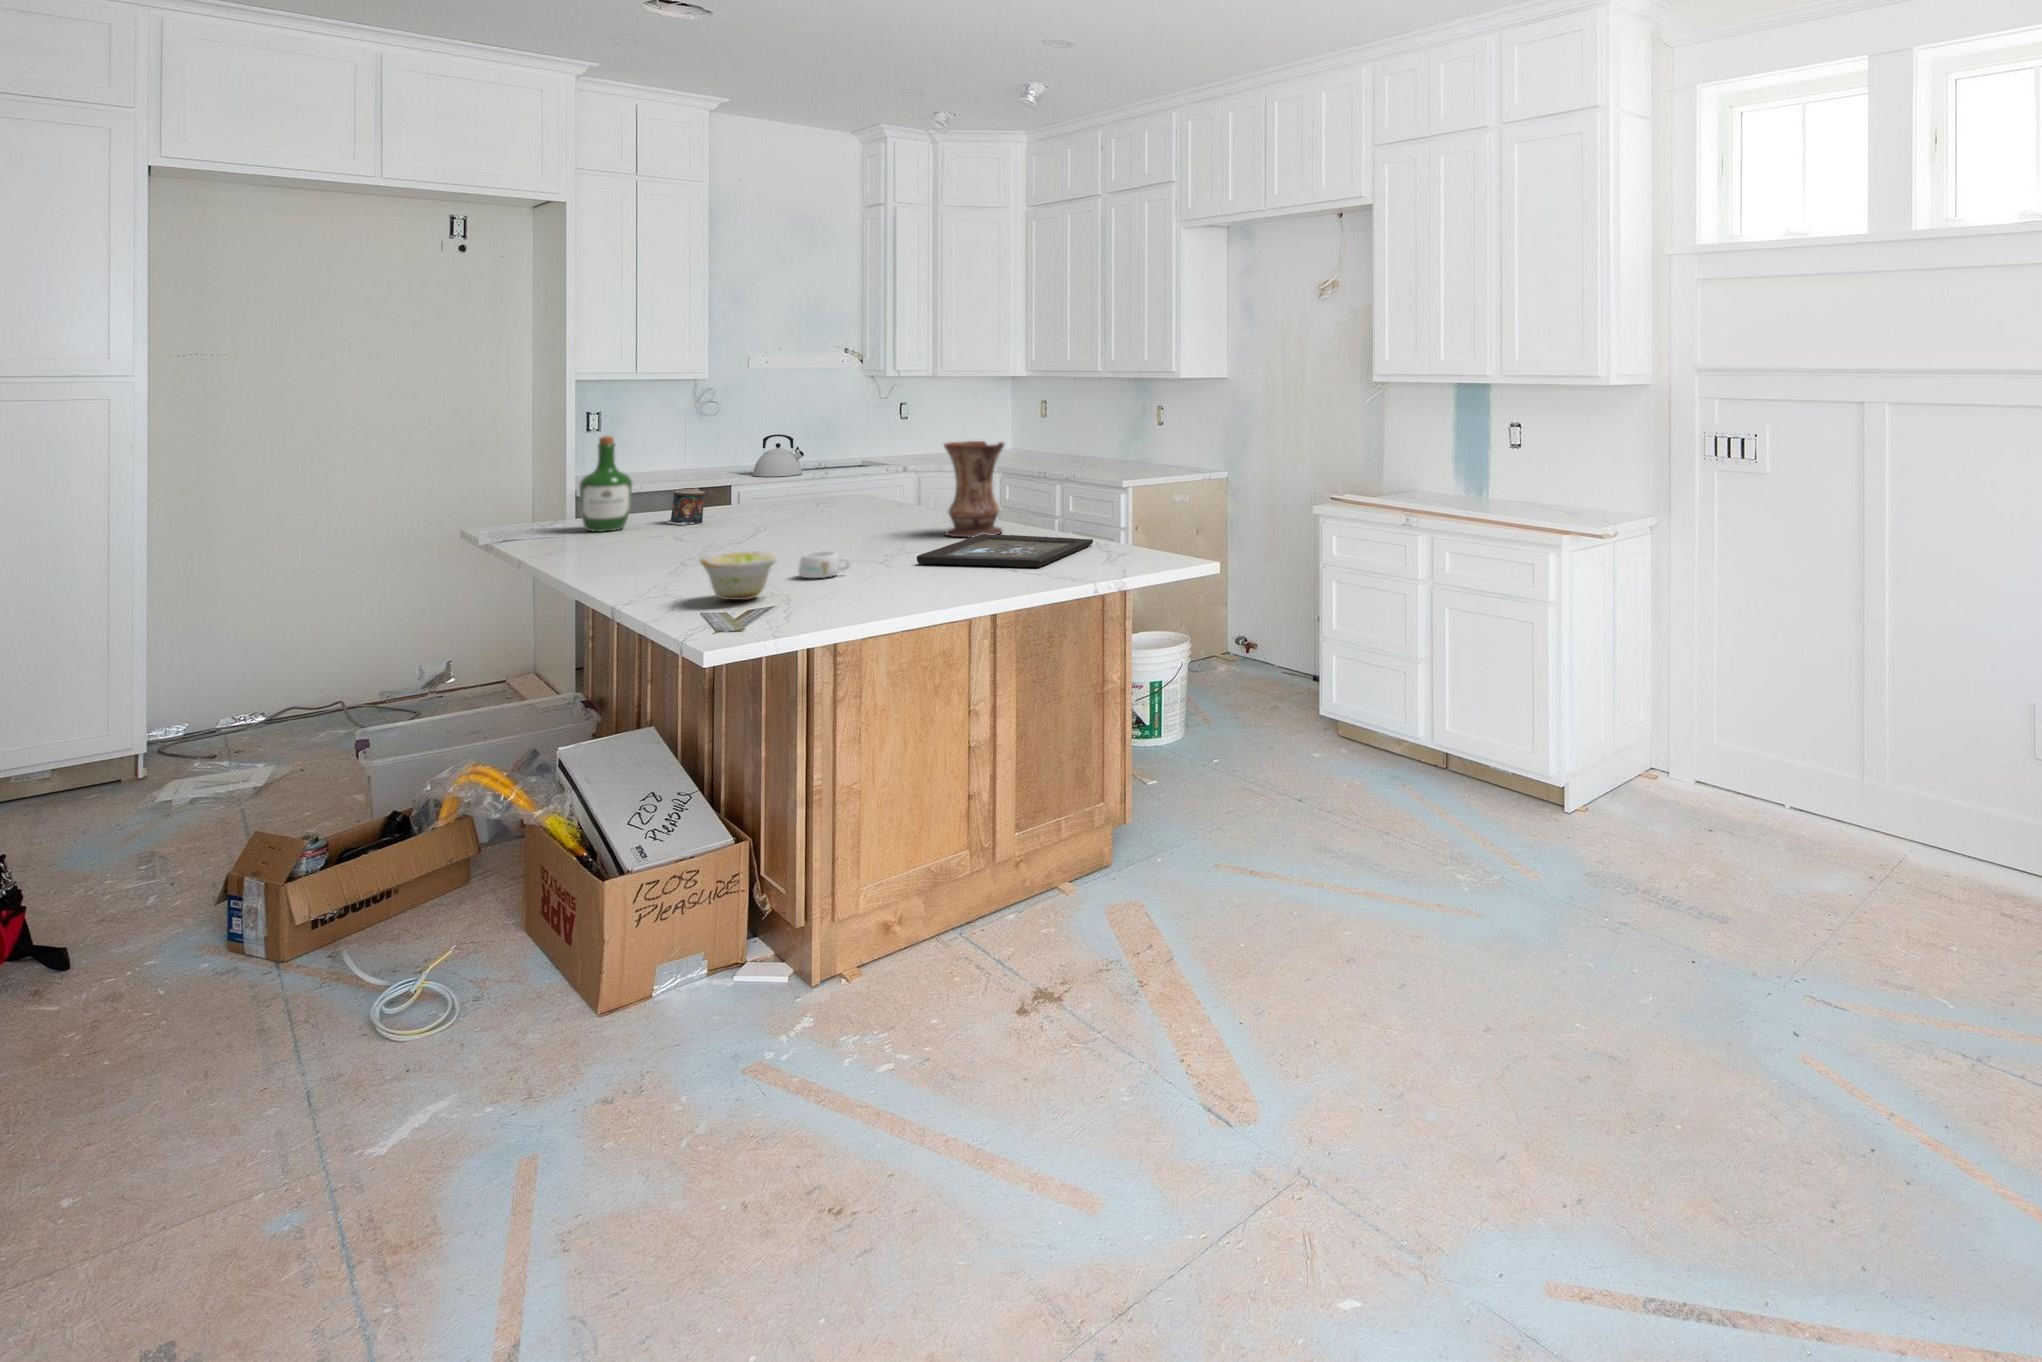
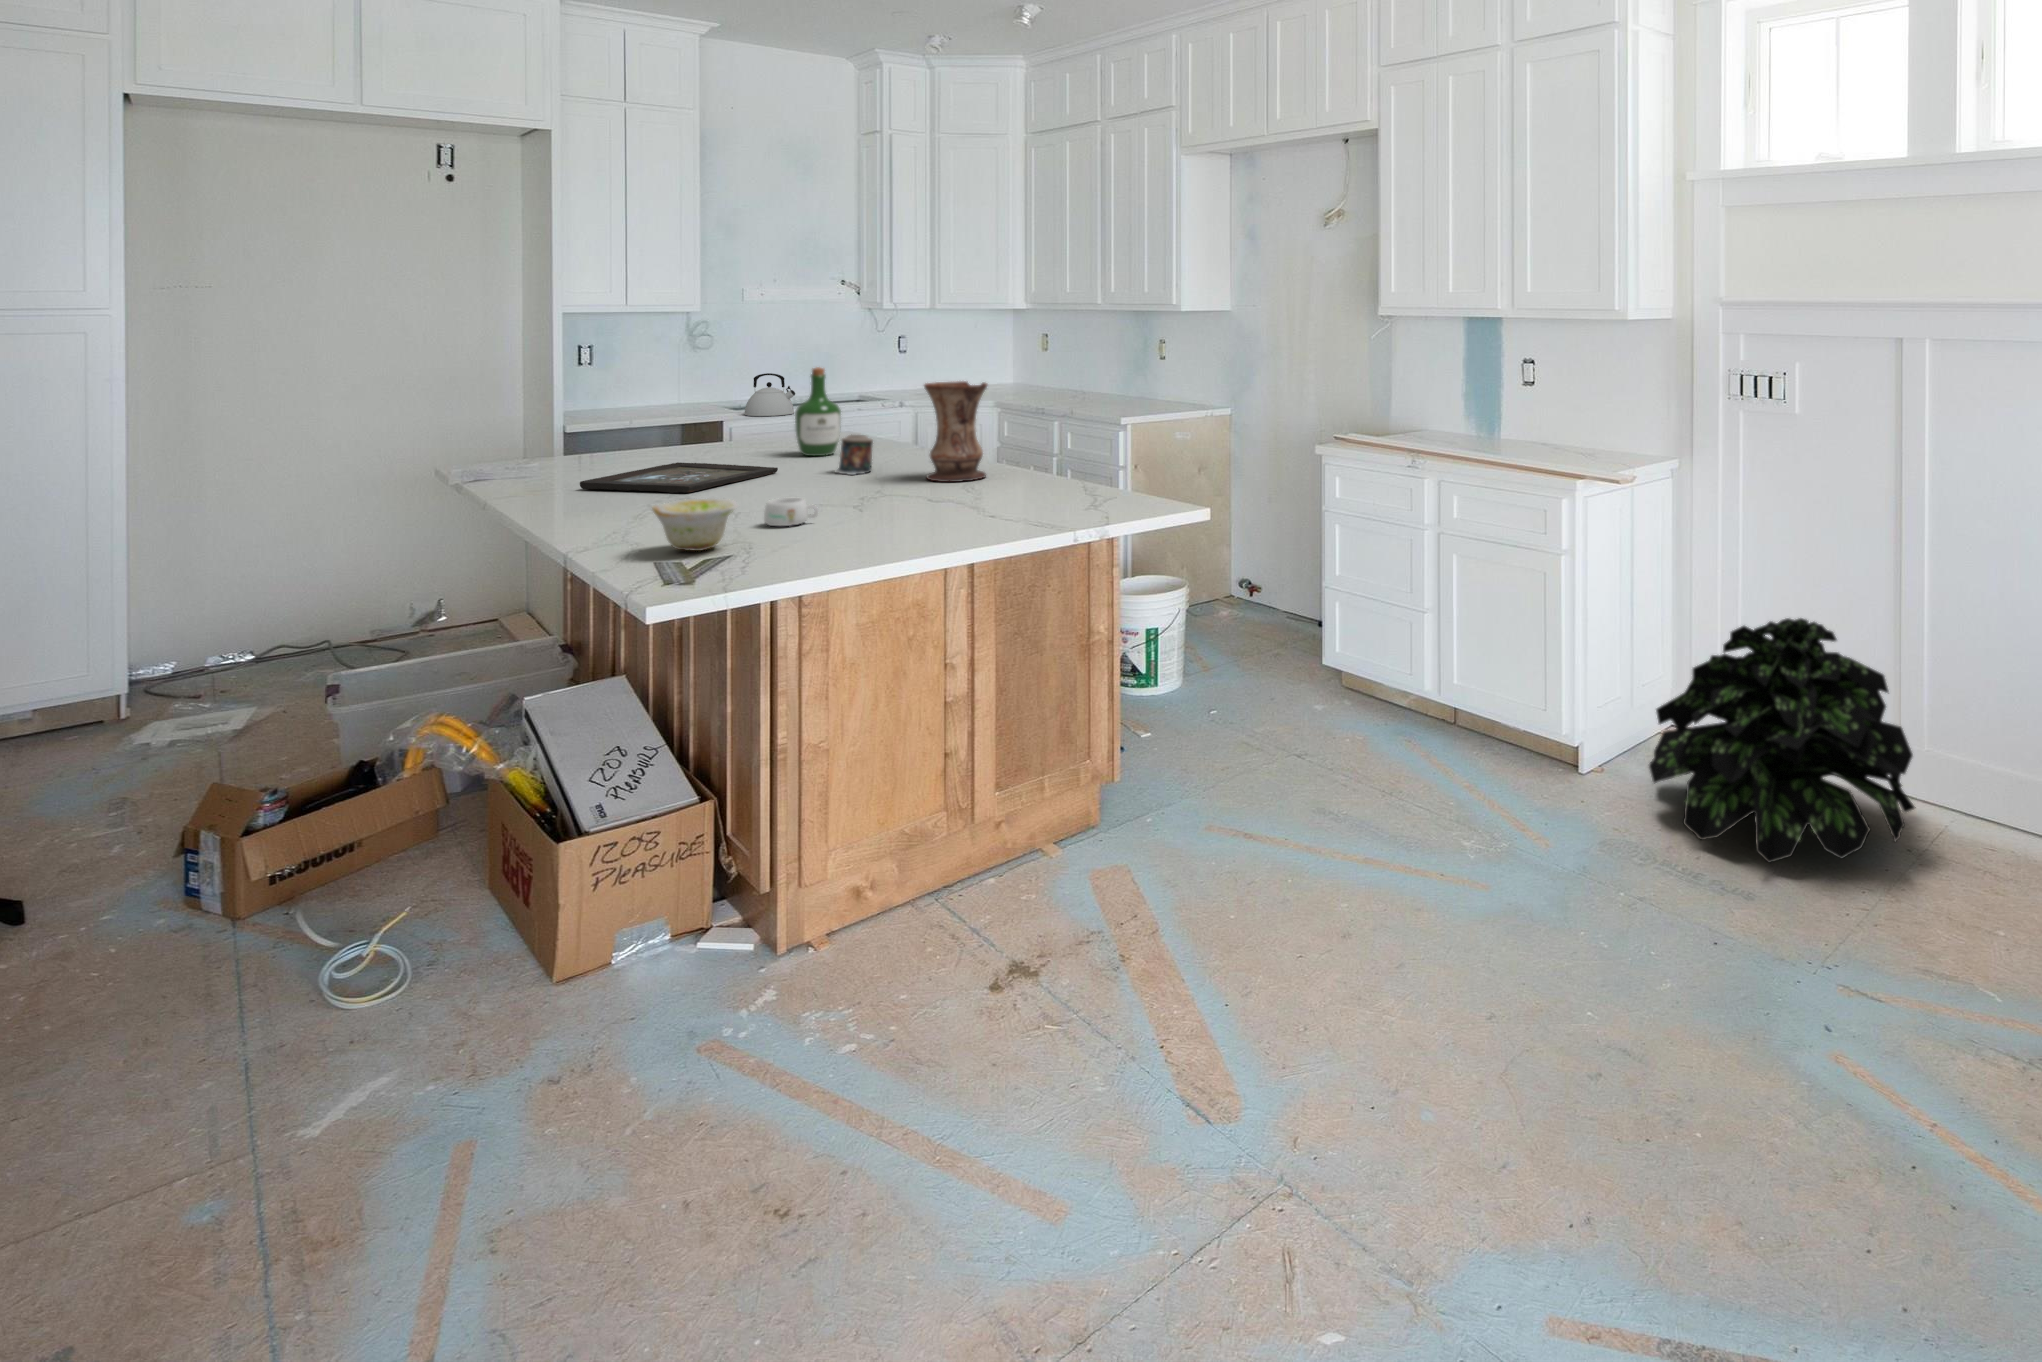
wine bottle: present [579,436,632,532] -> present [795,367,841,456]
candle: present [667,488,705,525] -> present [836,435,873,475]
tray: present [917,534,1093,567] -> present [580,462,778,493]
potted plant: none [1637,662,1889,896] -> present [1649,618,1916,863]

